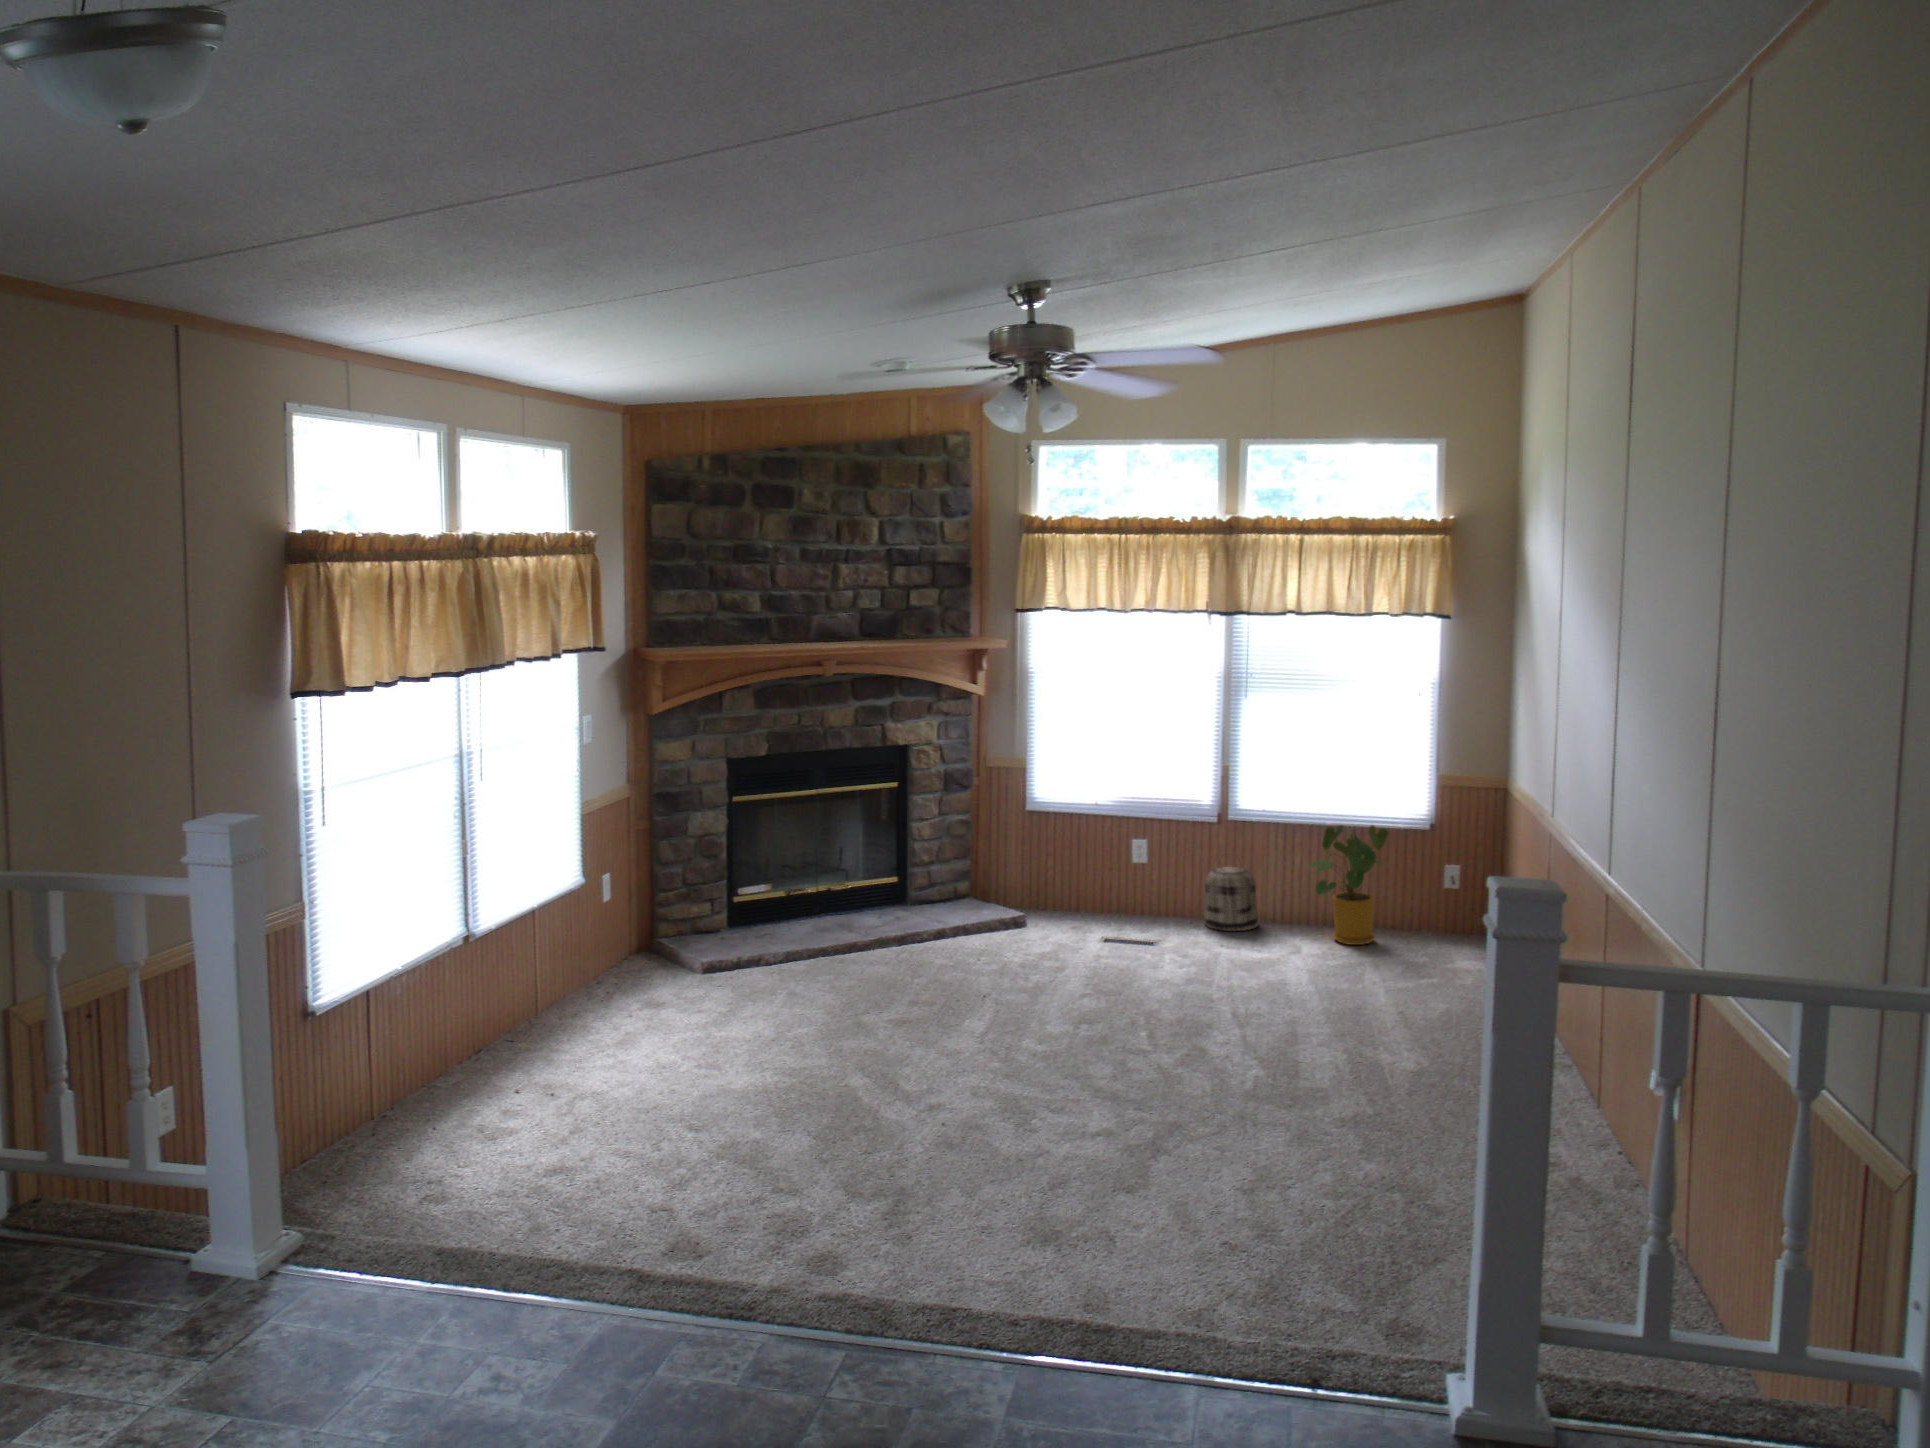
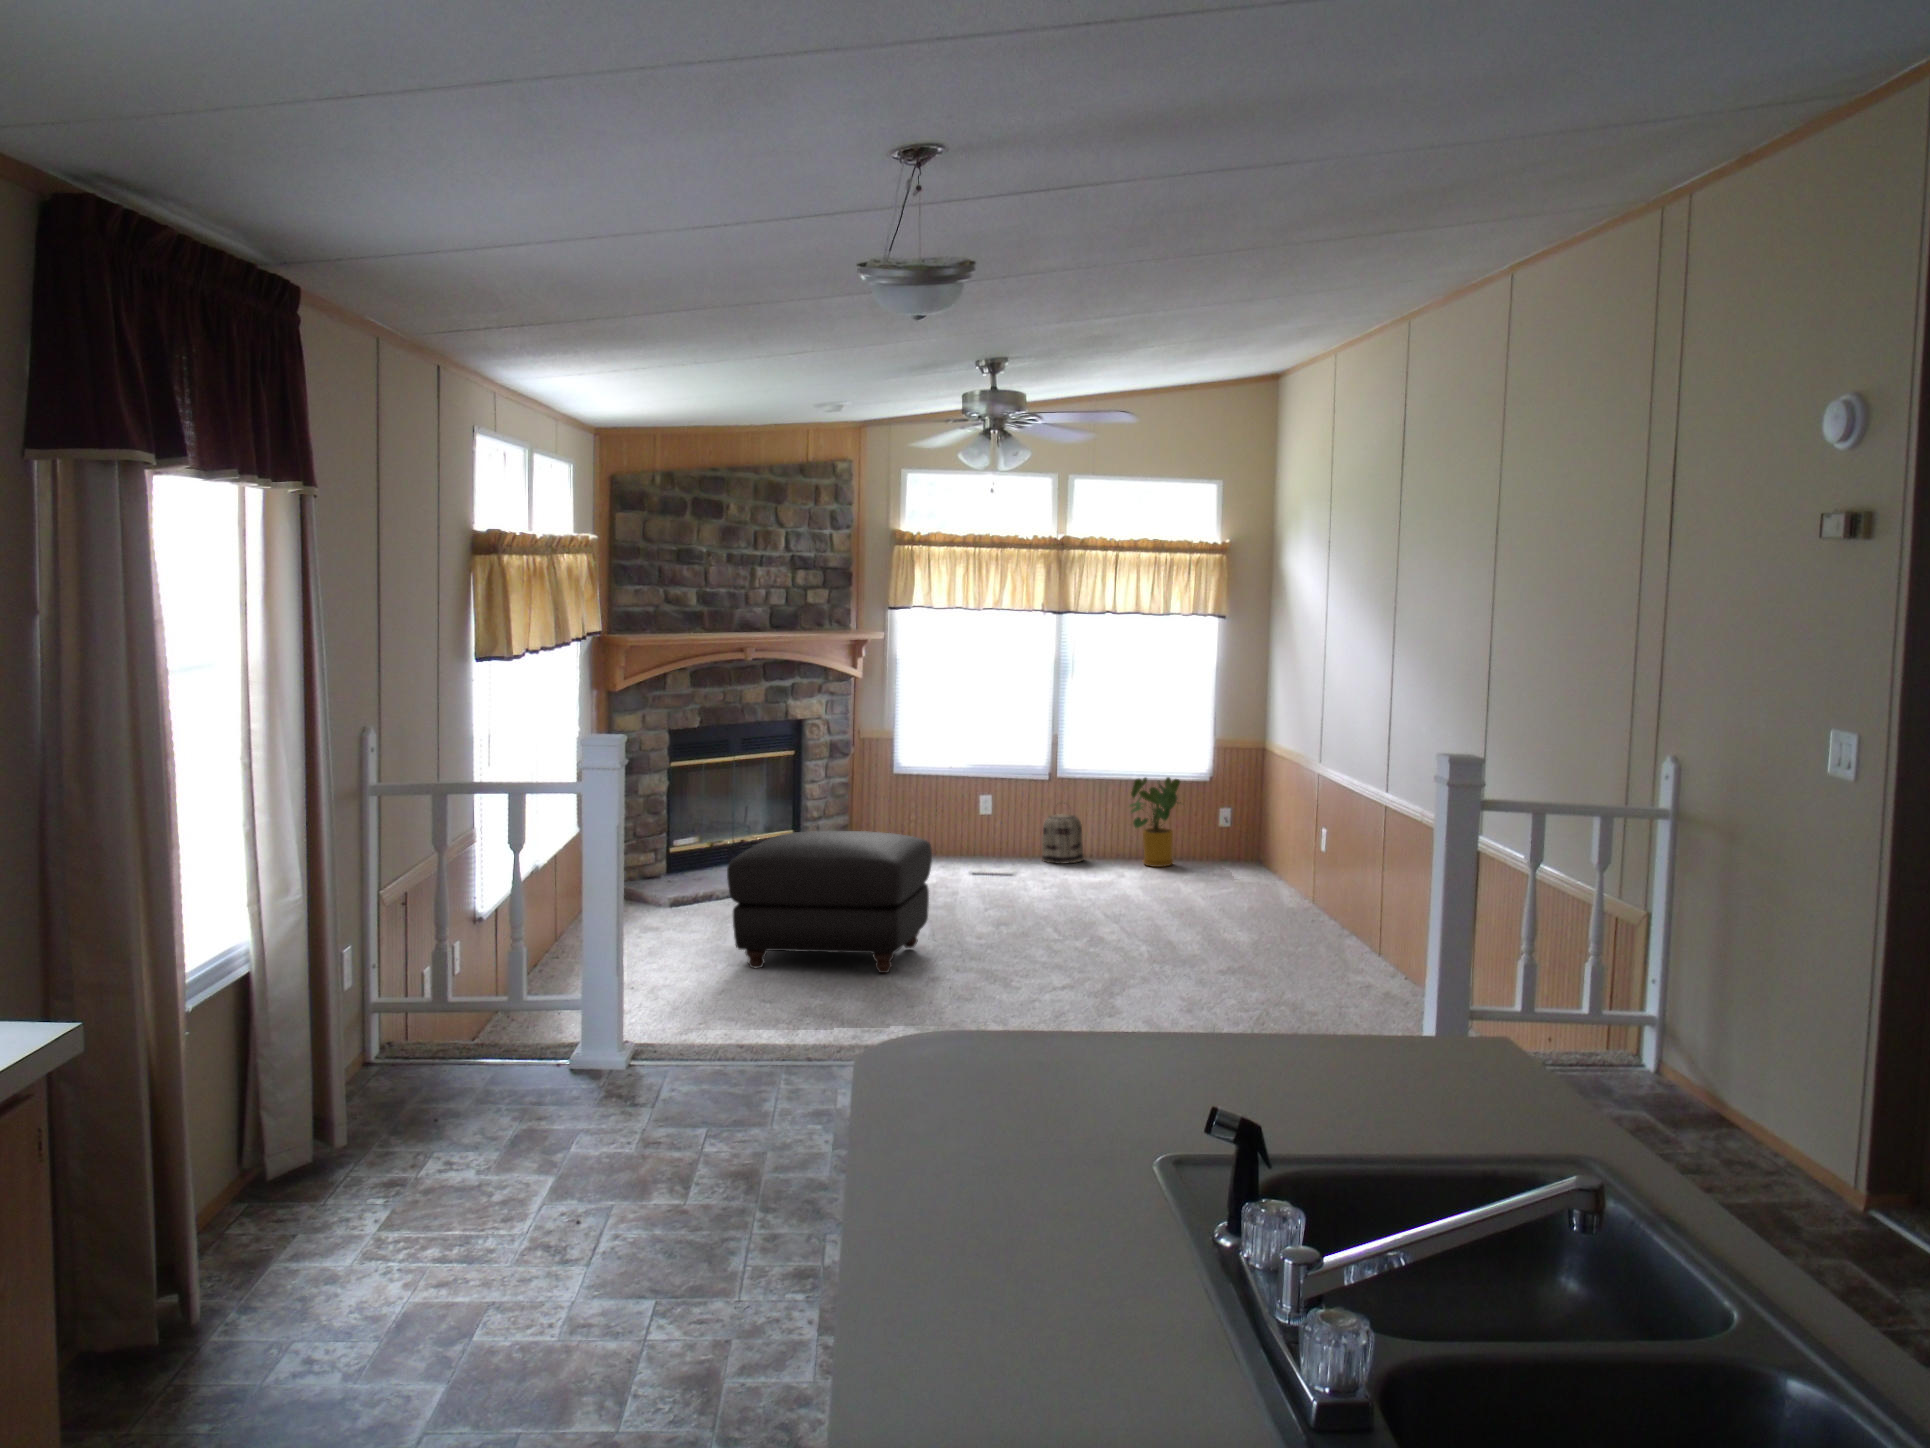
ottoman: none [655,916,951,1136] -> present [727,831,932,973]

